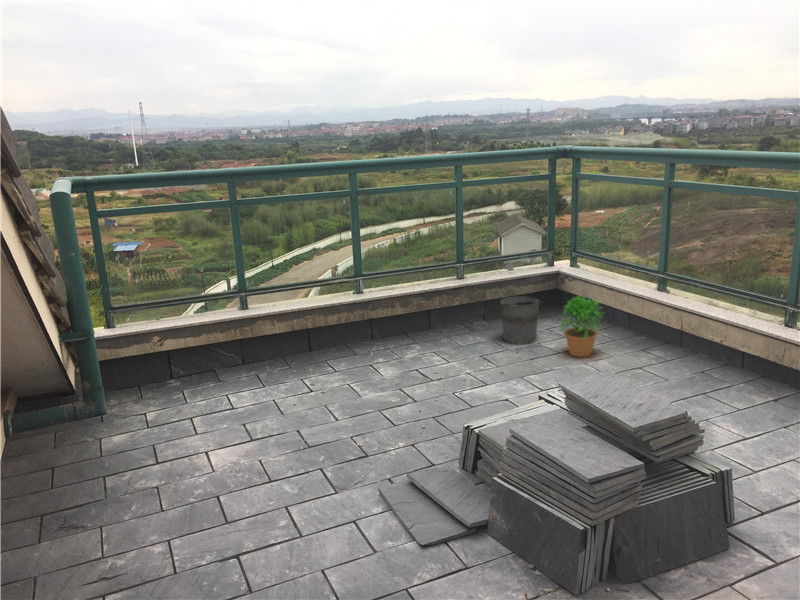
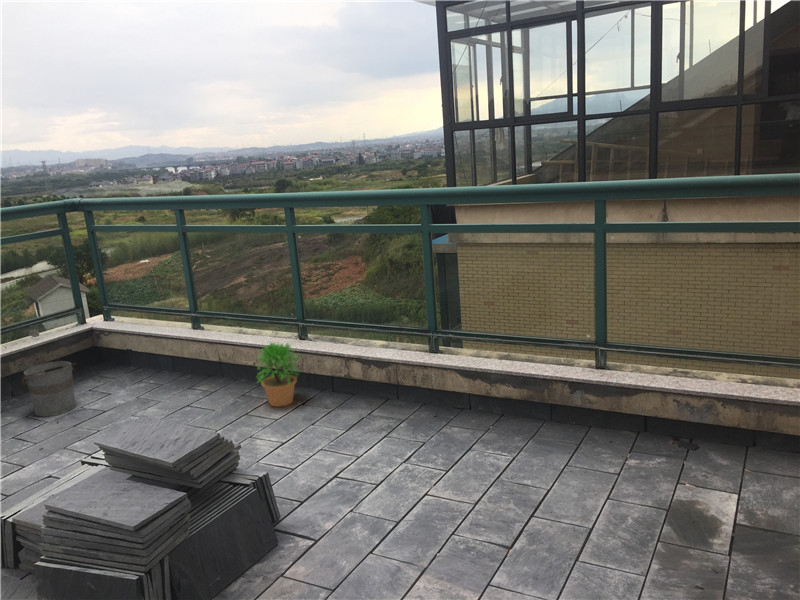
potted plant: present [560,296,602,357] -> present [258,343,298,407]

